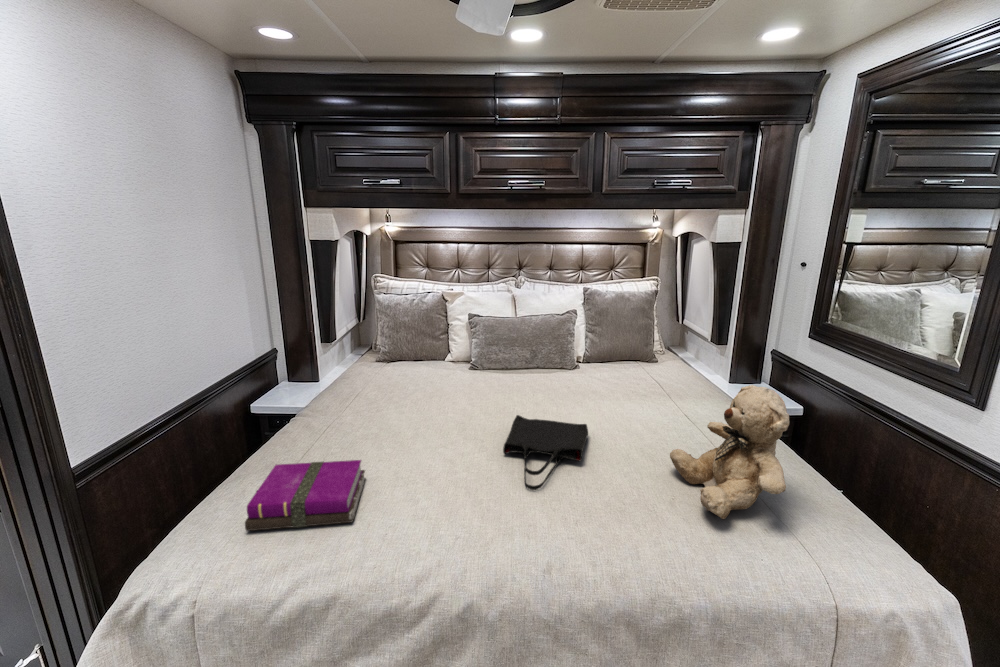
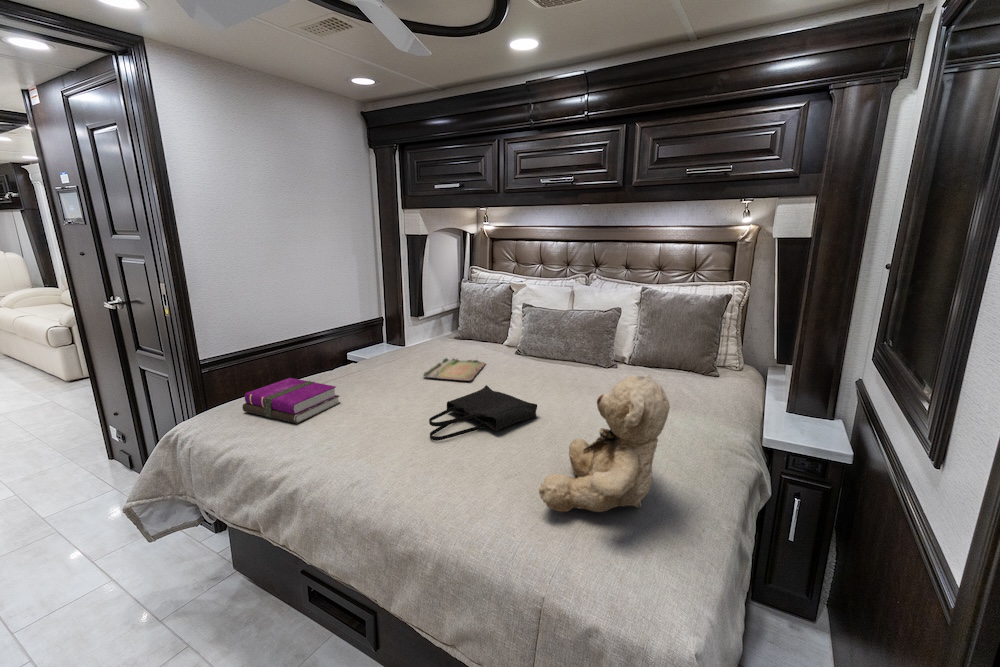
tray: none [414,383,477,420] -> present [423,358,485,380]

